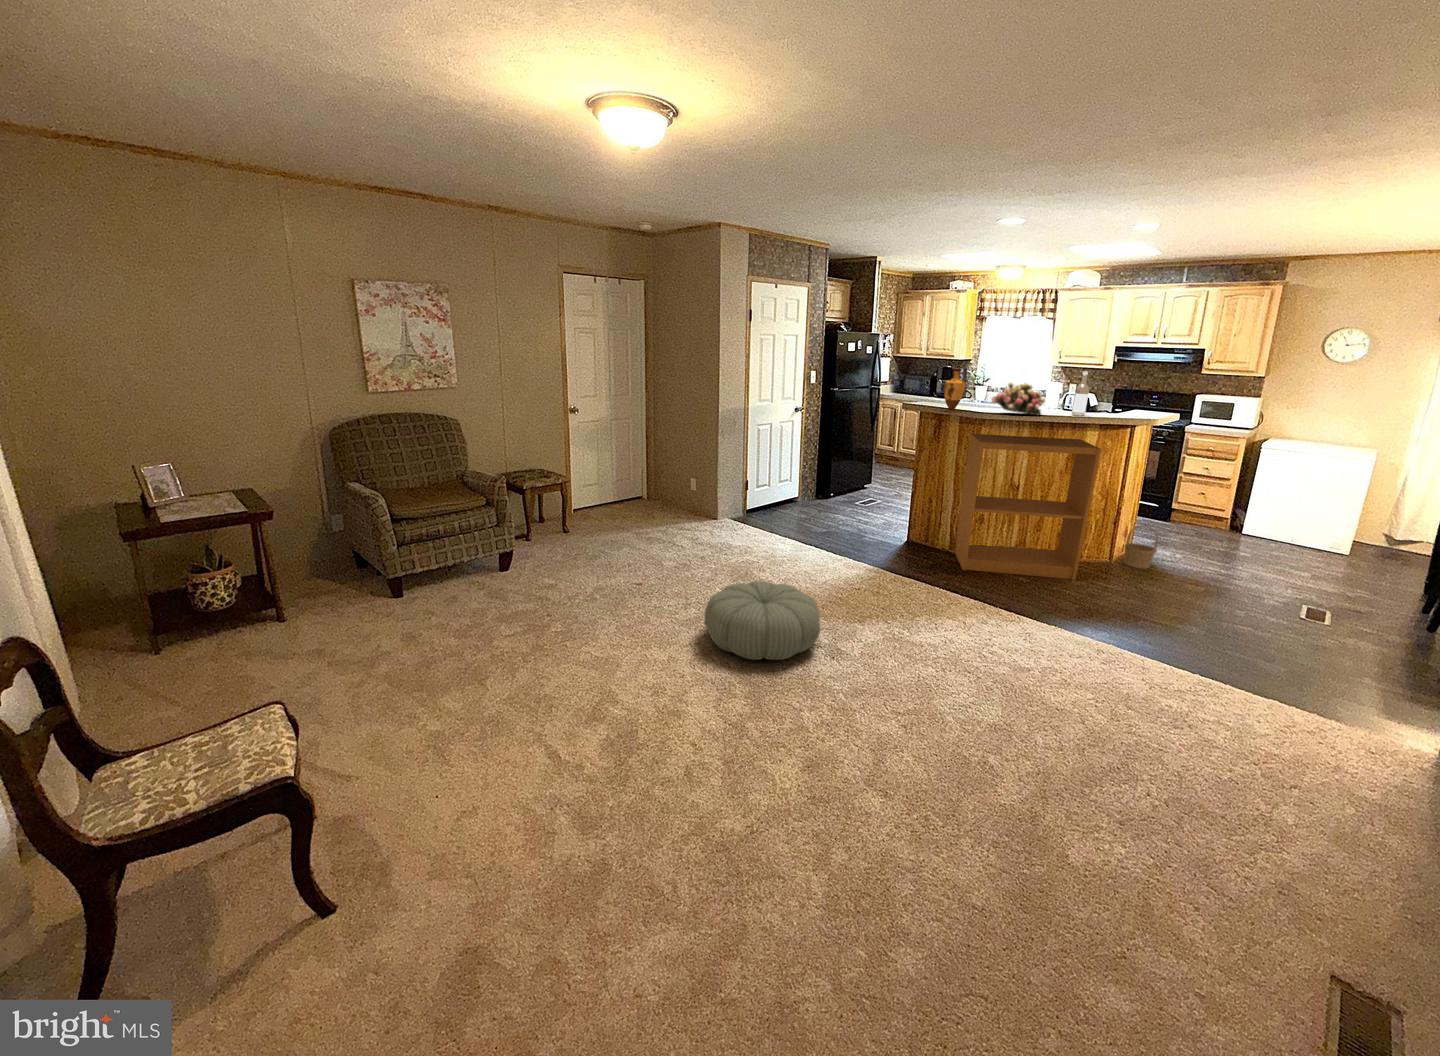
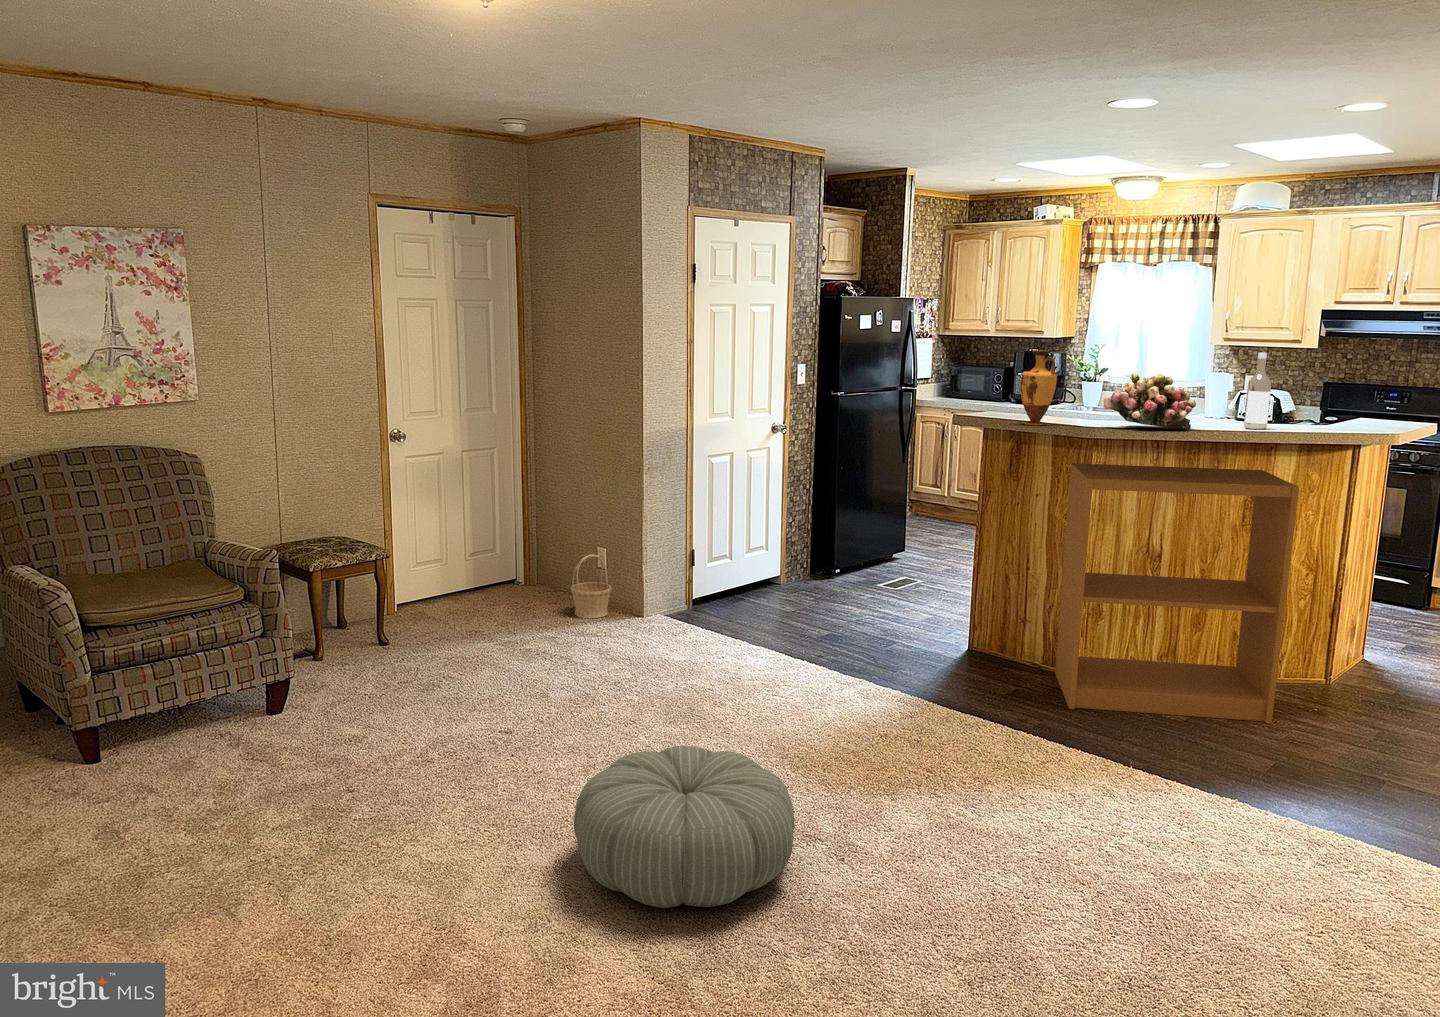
basket: present [1124,525,1158,569] -> present [570,554,612,618]

